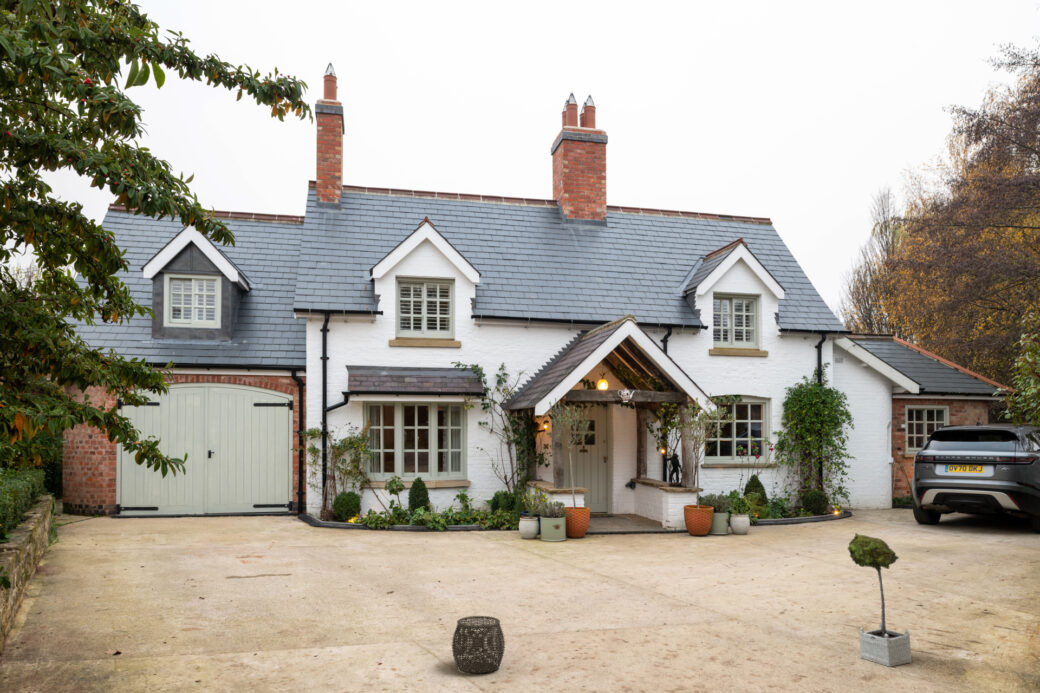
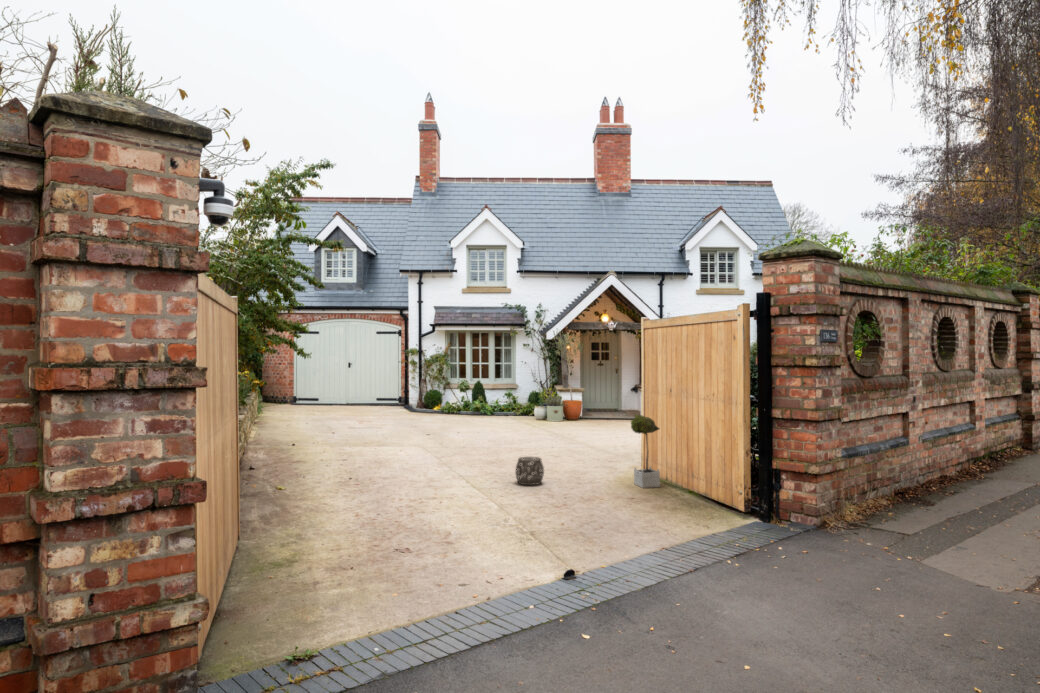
woven basket: present [452,616,505,673] -> present [516,457,544,485]

